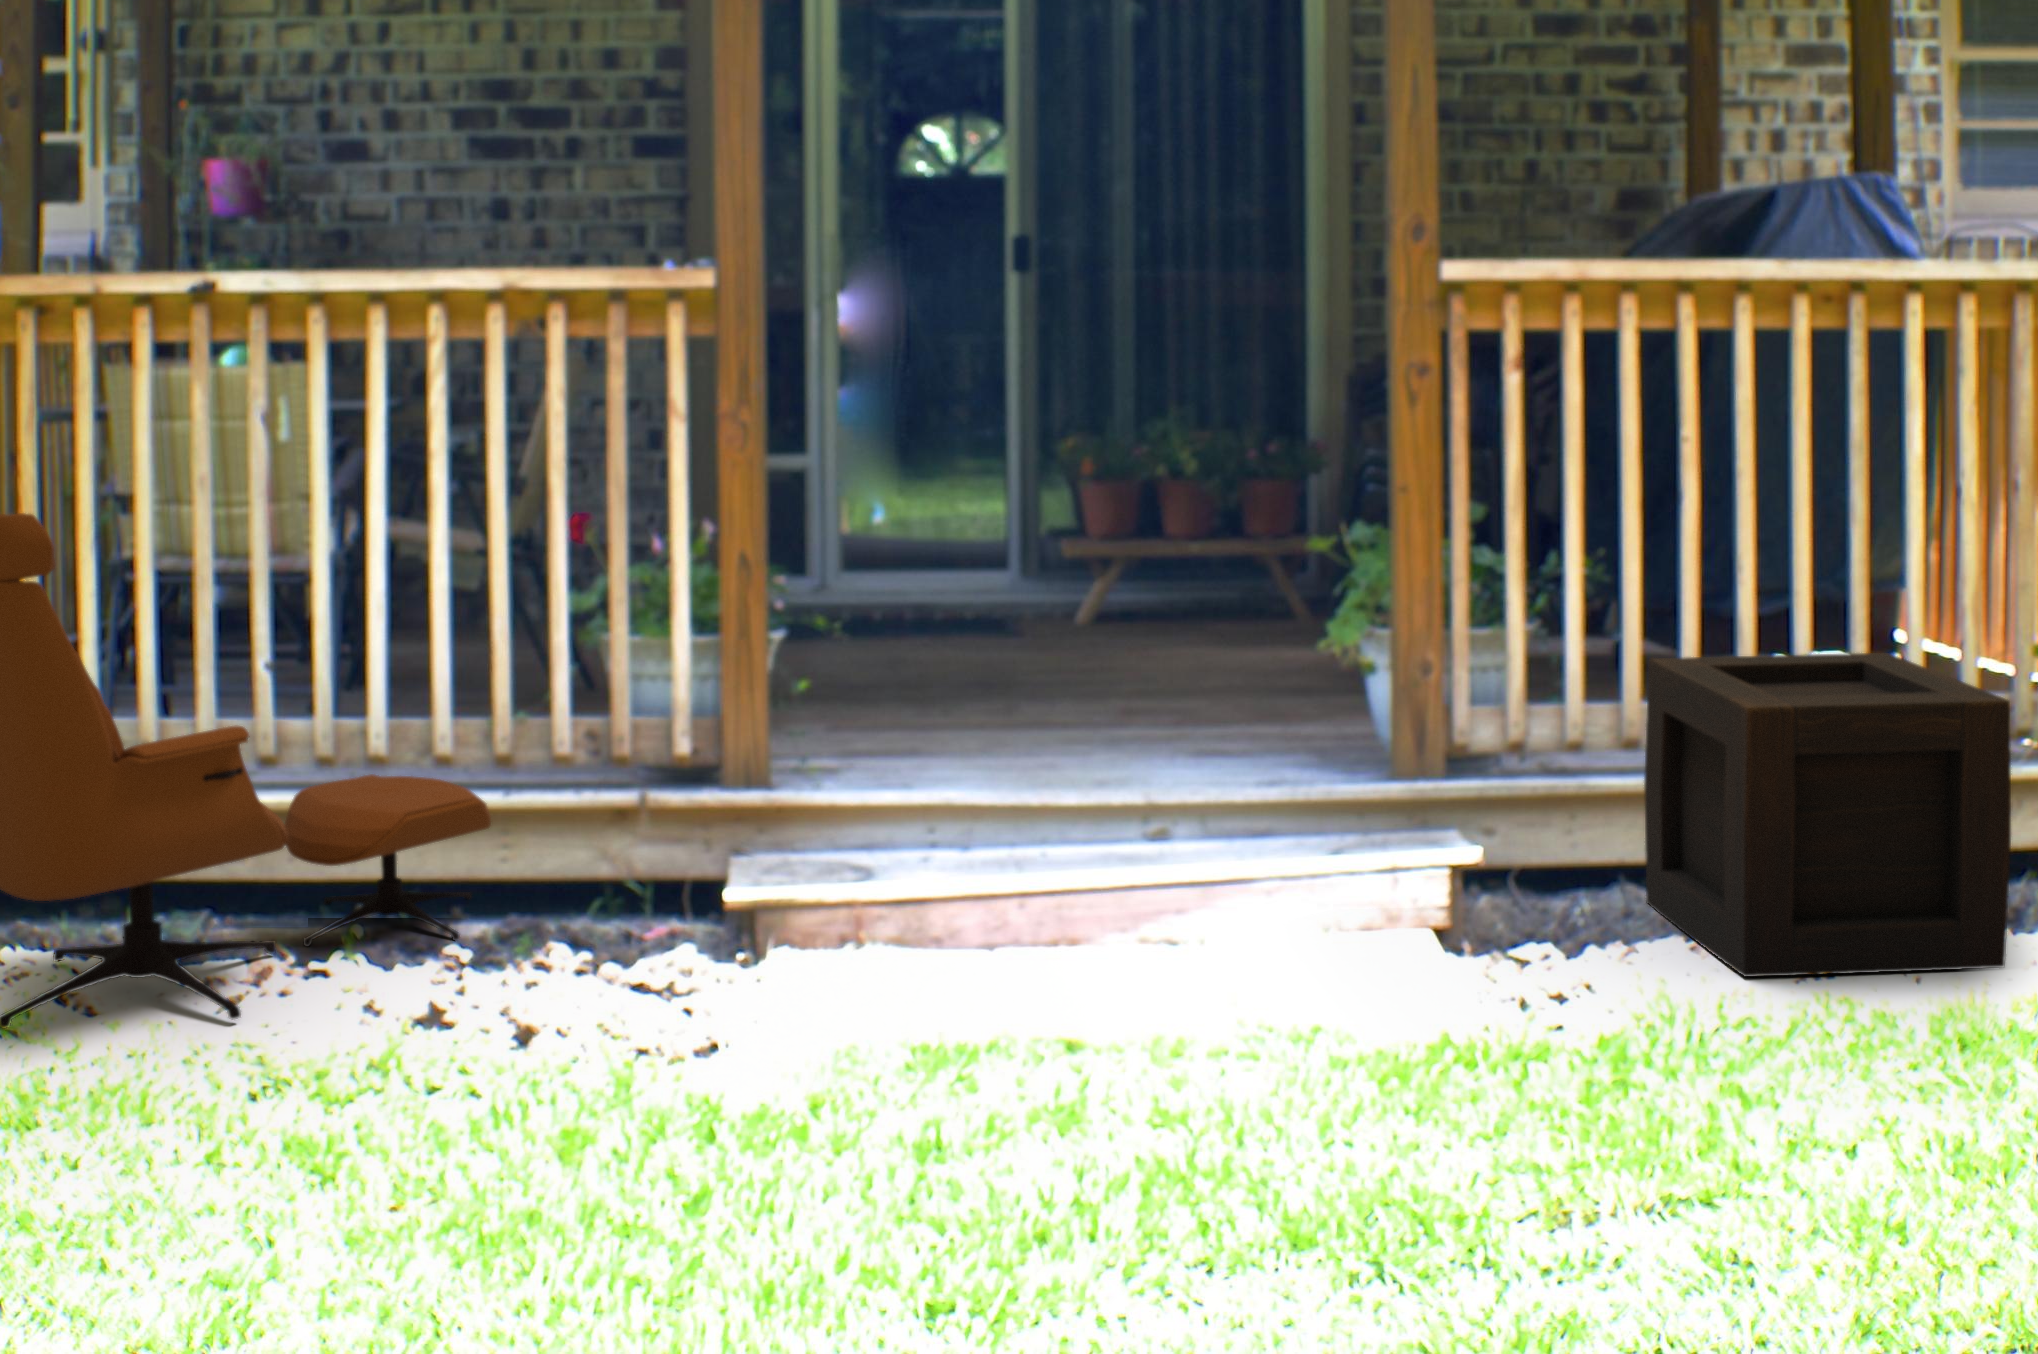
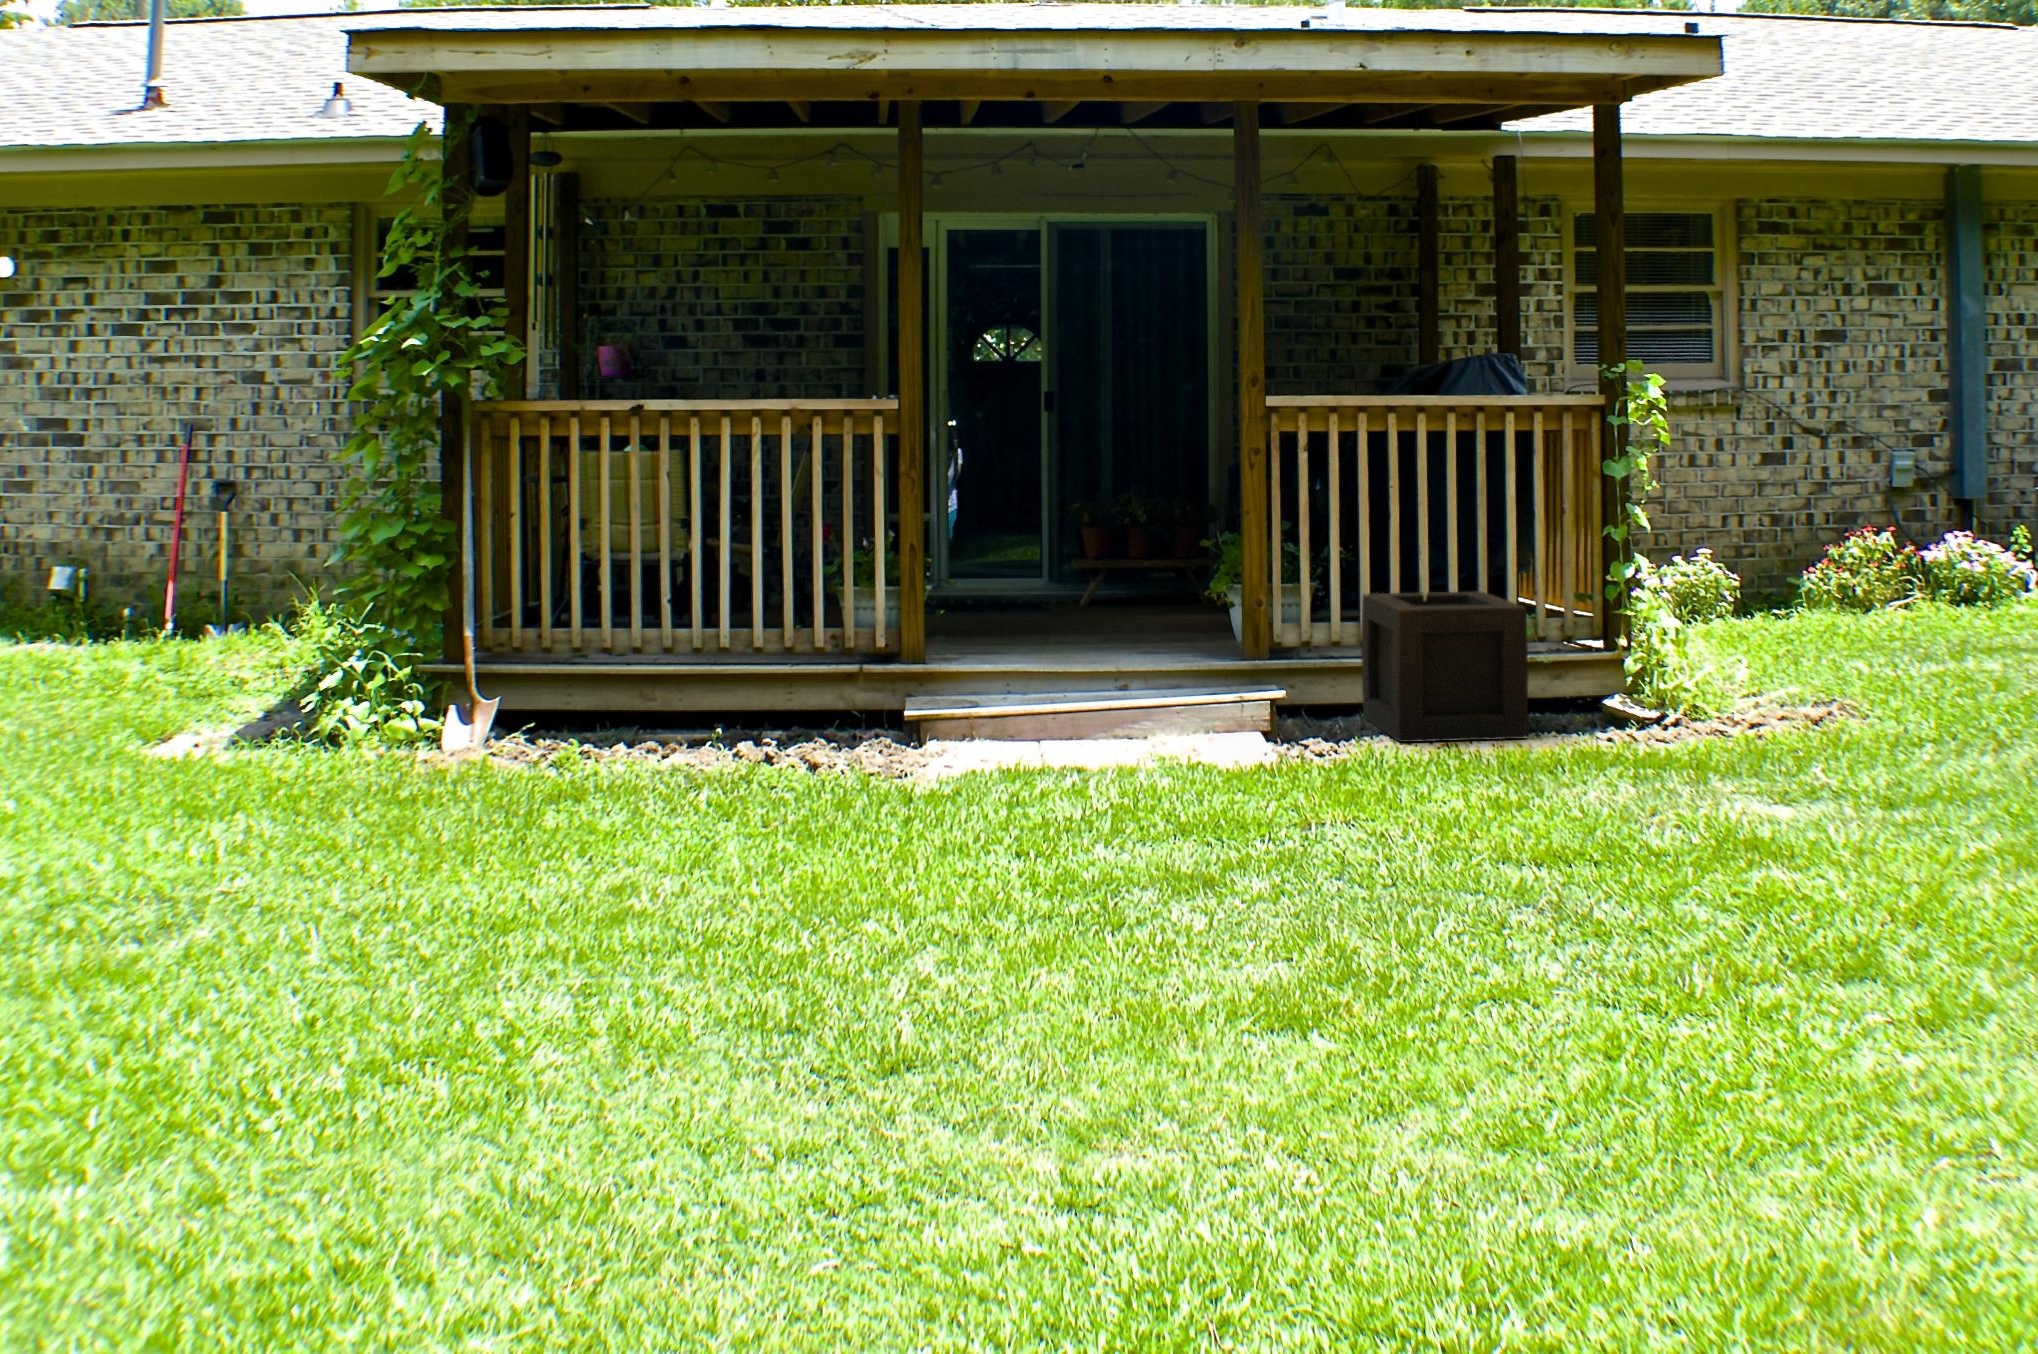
lounge chair: present [0,513,491,1029] -> none [512,507,784,763]

